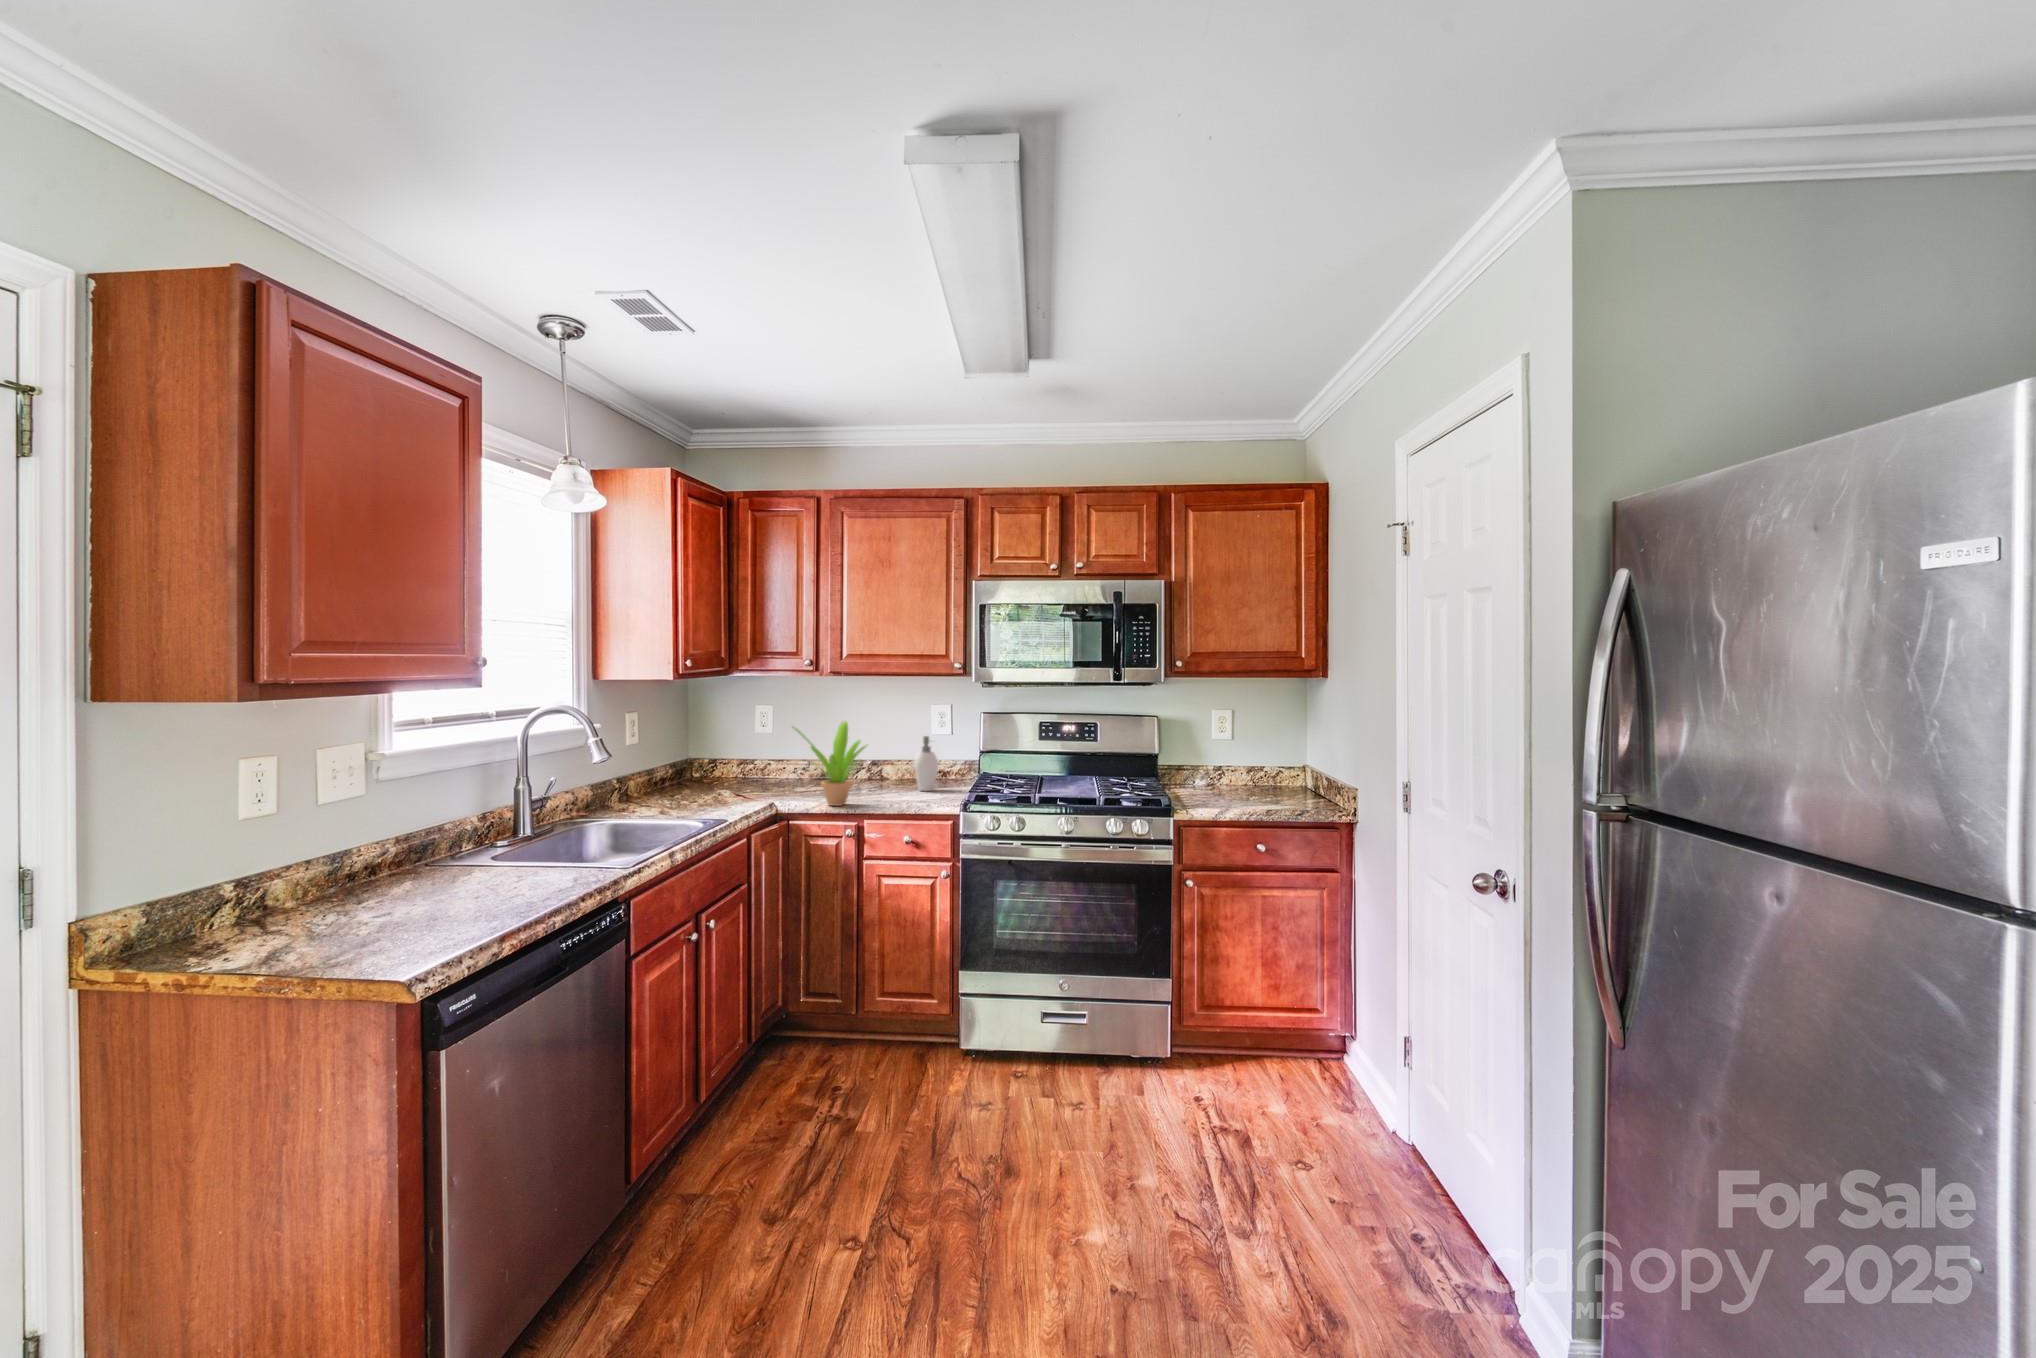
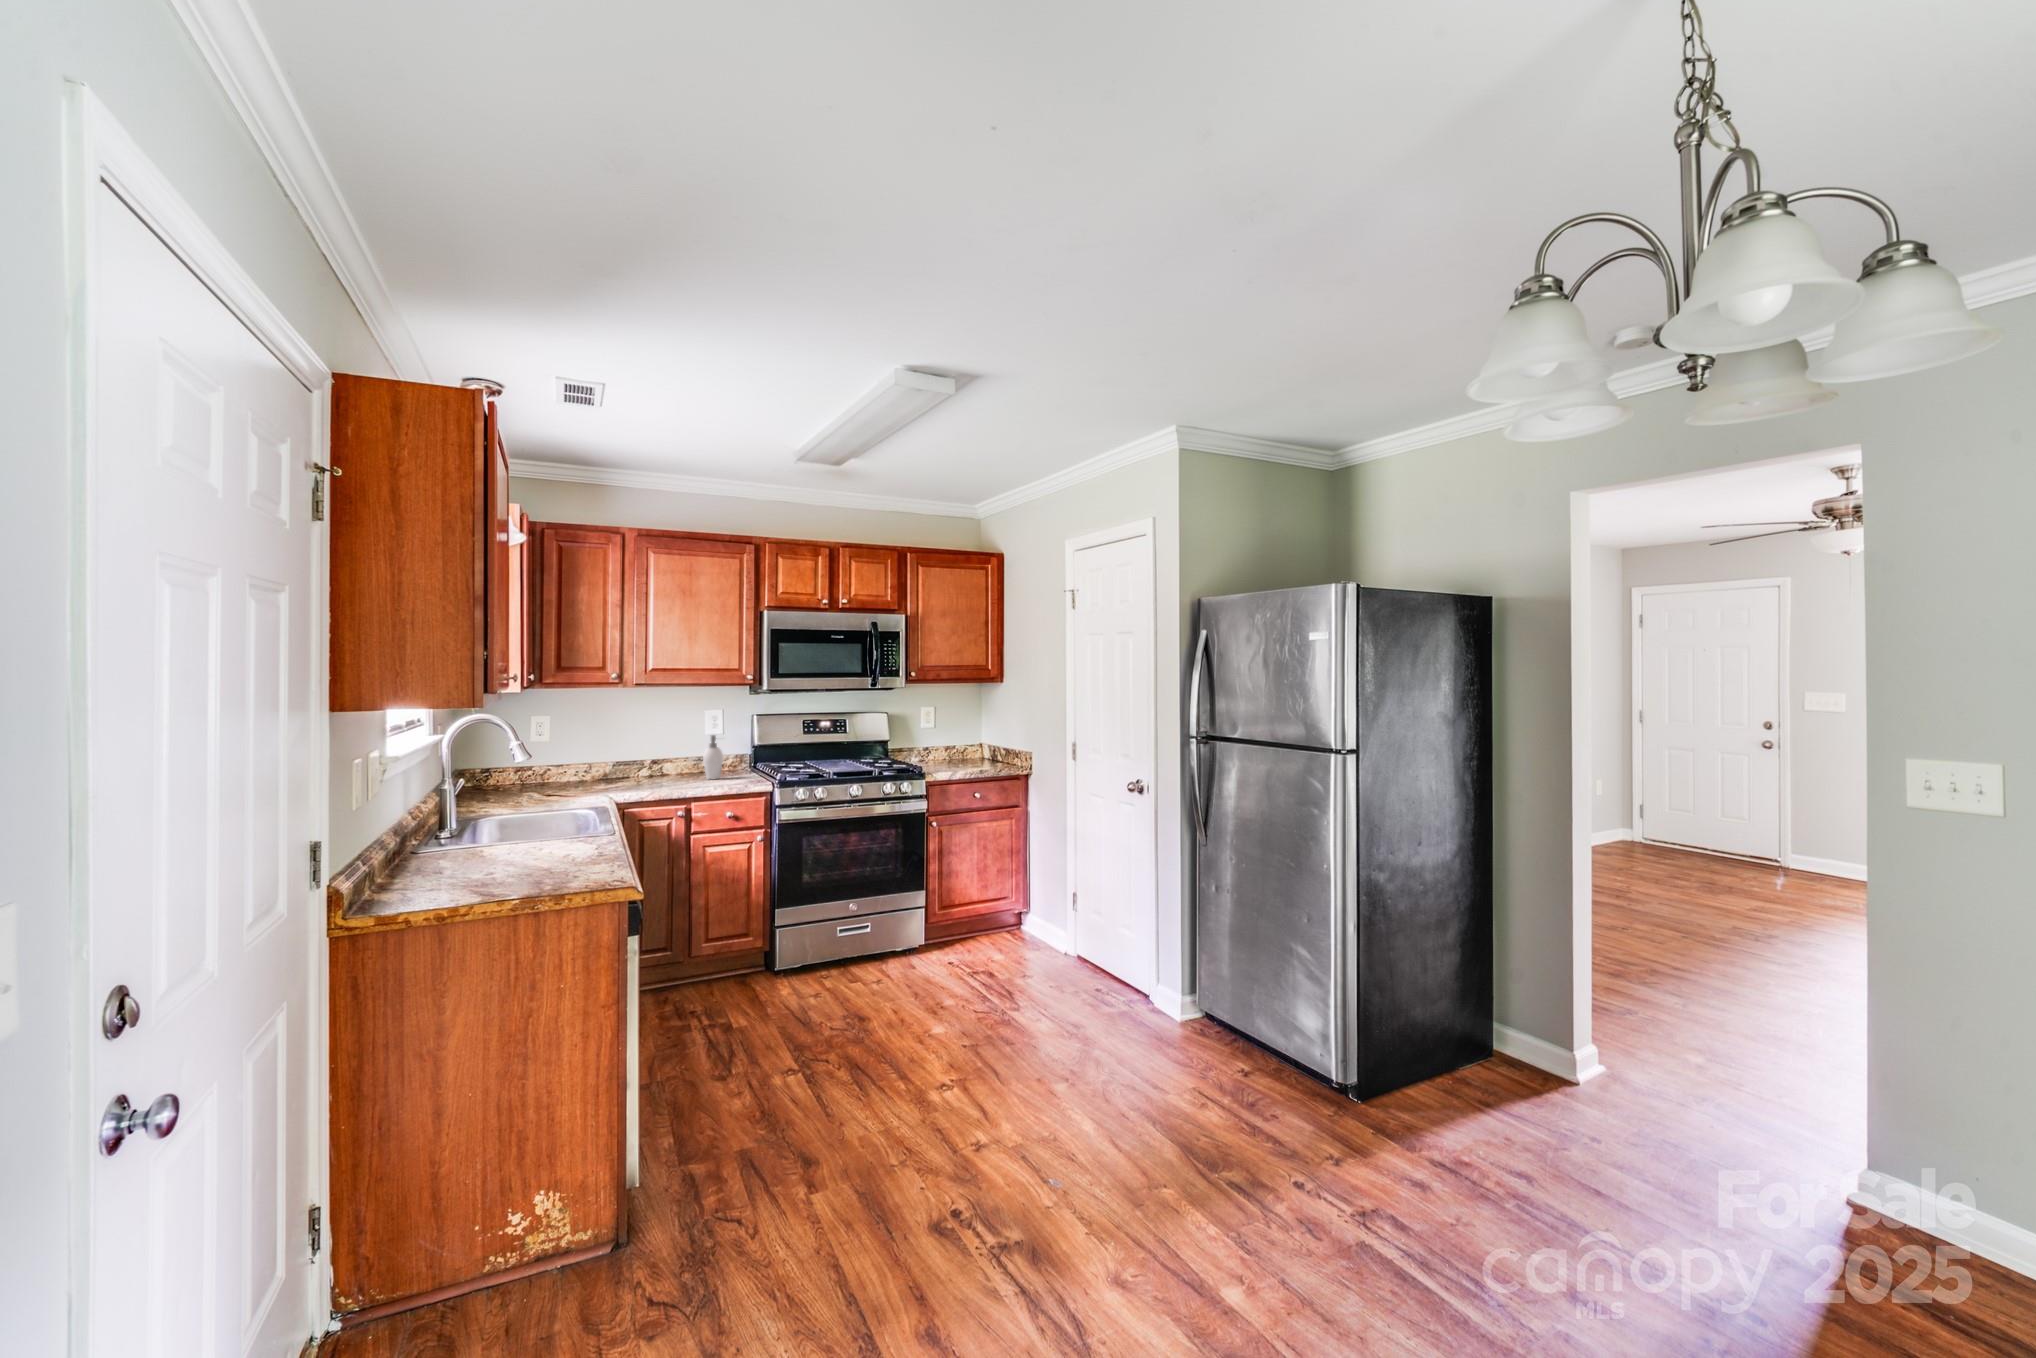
potted plant: present [792,721,866,806] -> none [621,724,691,793]

